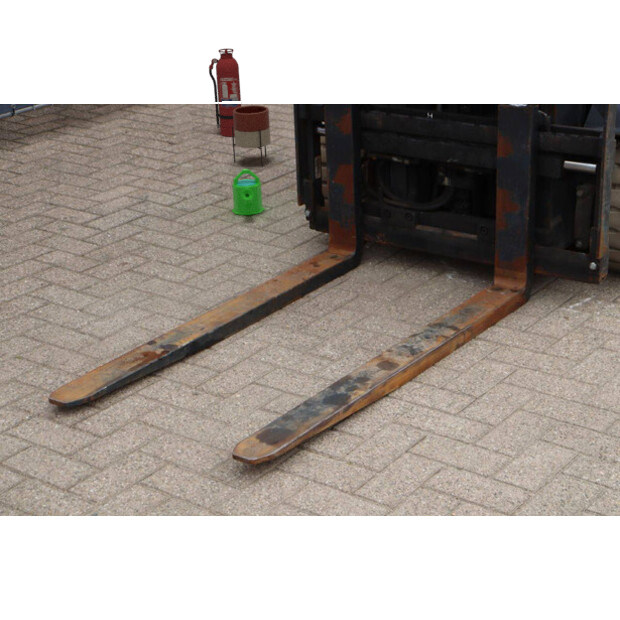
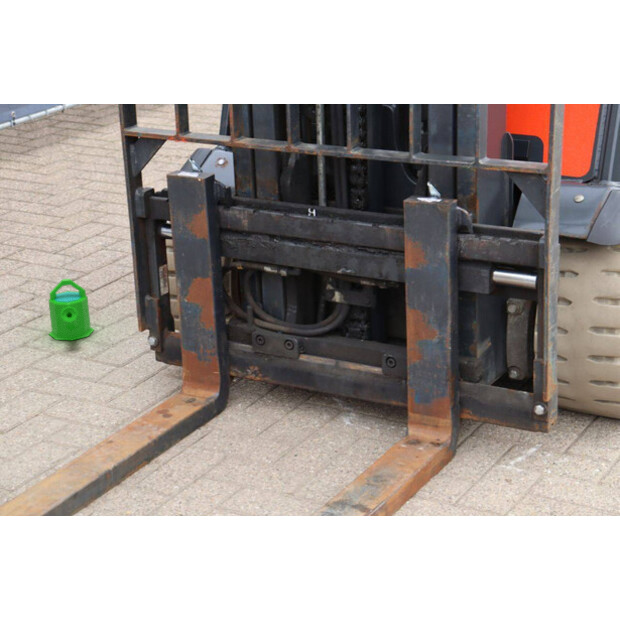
fire extinguisher: present [209,49,241,136] -> none [14,112,63,225]
planter: present [232,105,271,167] -> none [46,187,99,268]

